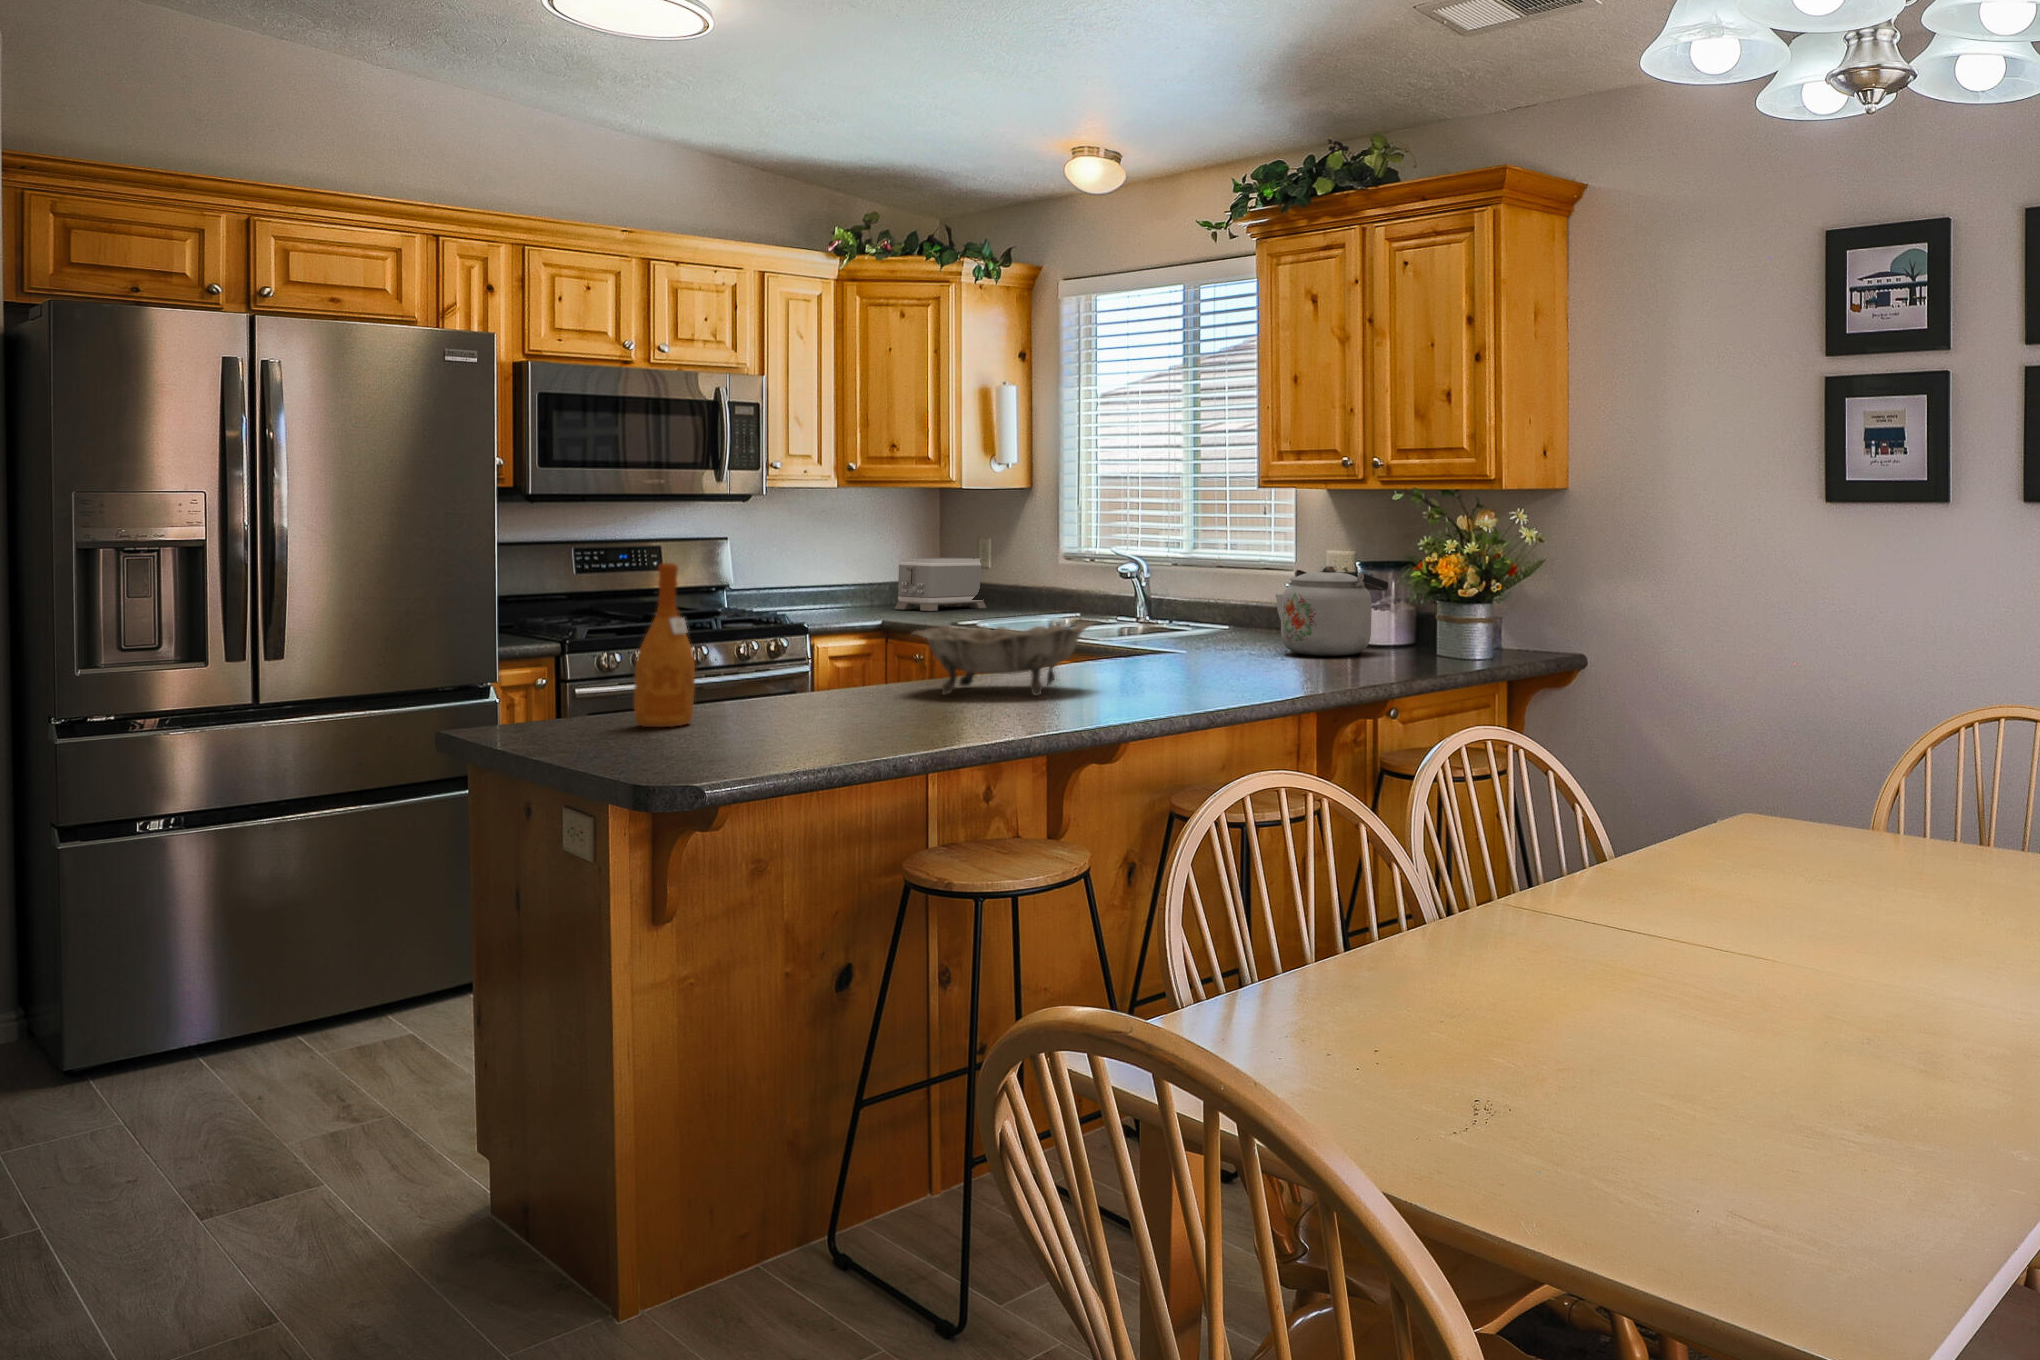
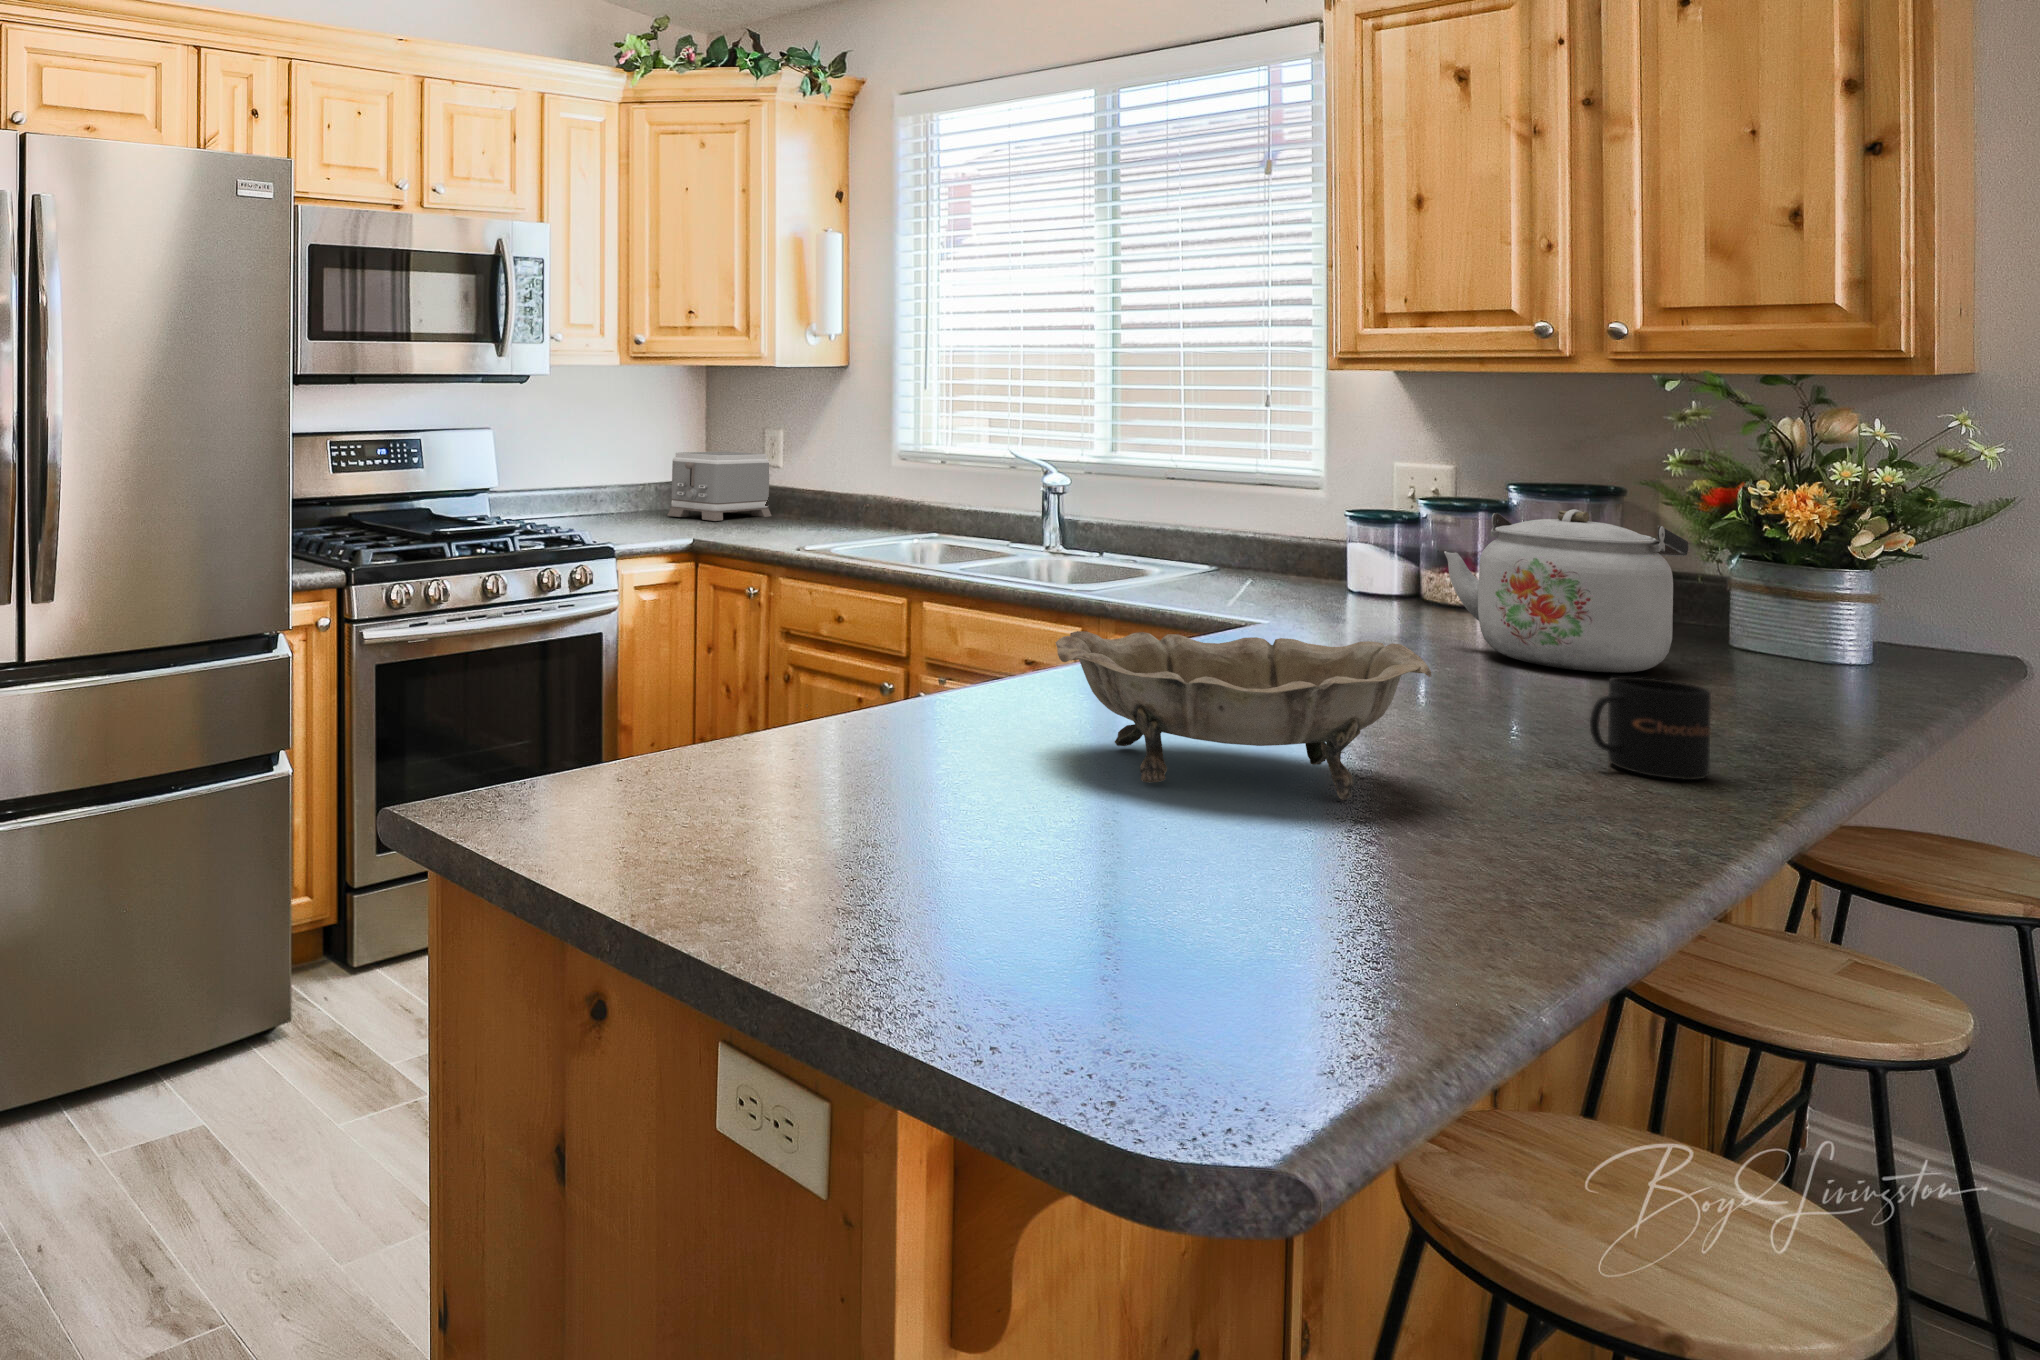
wine bottle: present [634,563,695,727] -> none [703,541,815,896]
mug: none [1199,639,1252,684] -> present [1590,677,1711,780]

